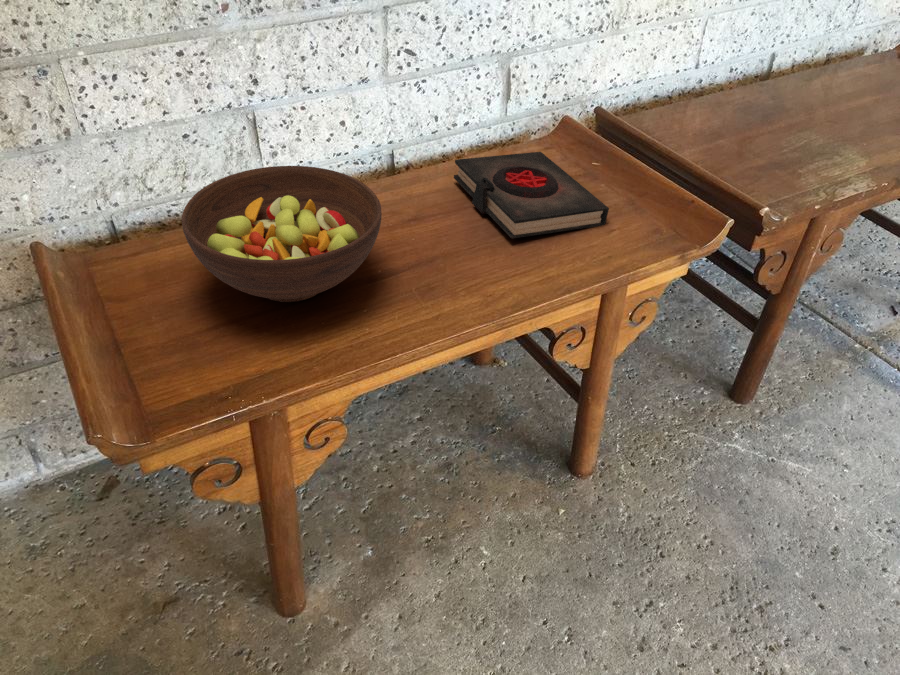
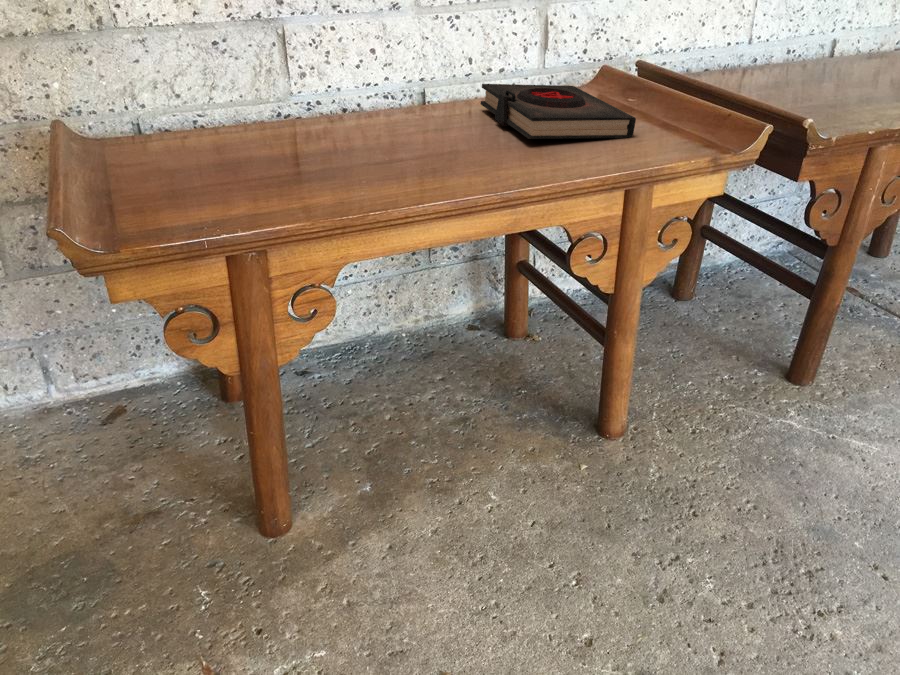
fruit bowl: present [182,166,382,302] -> none [187,56,387,172]

